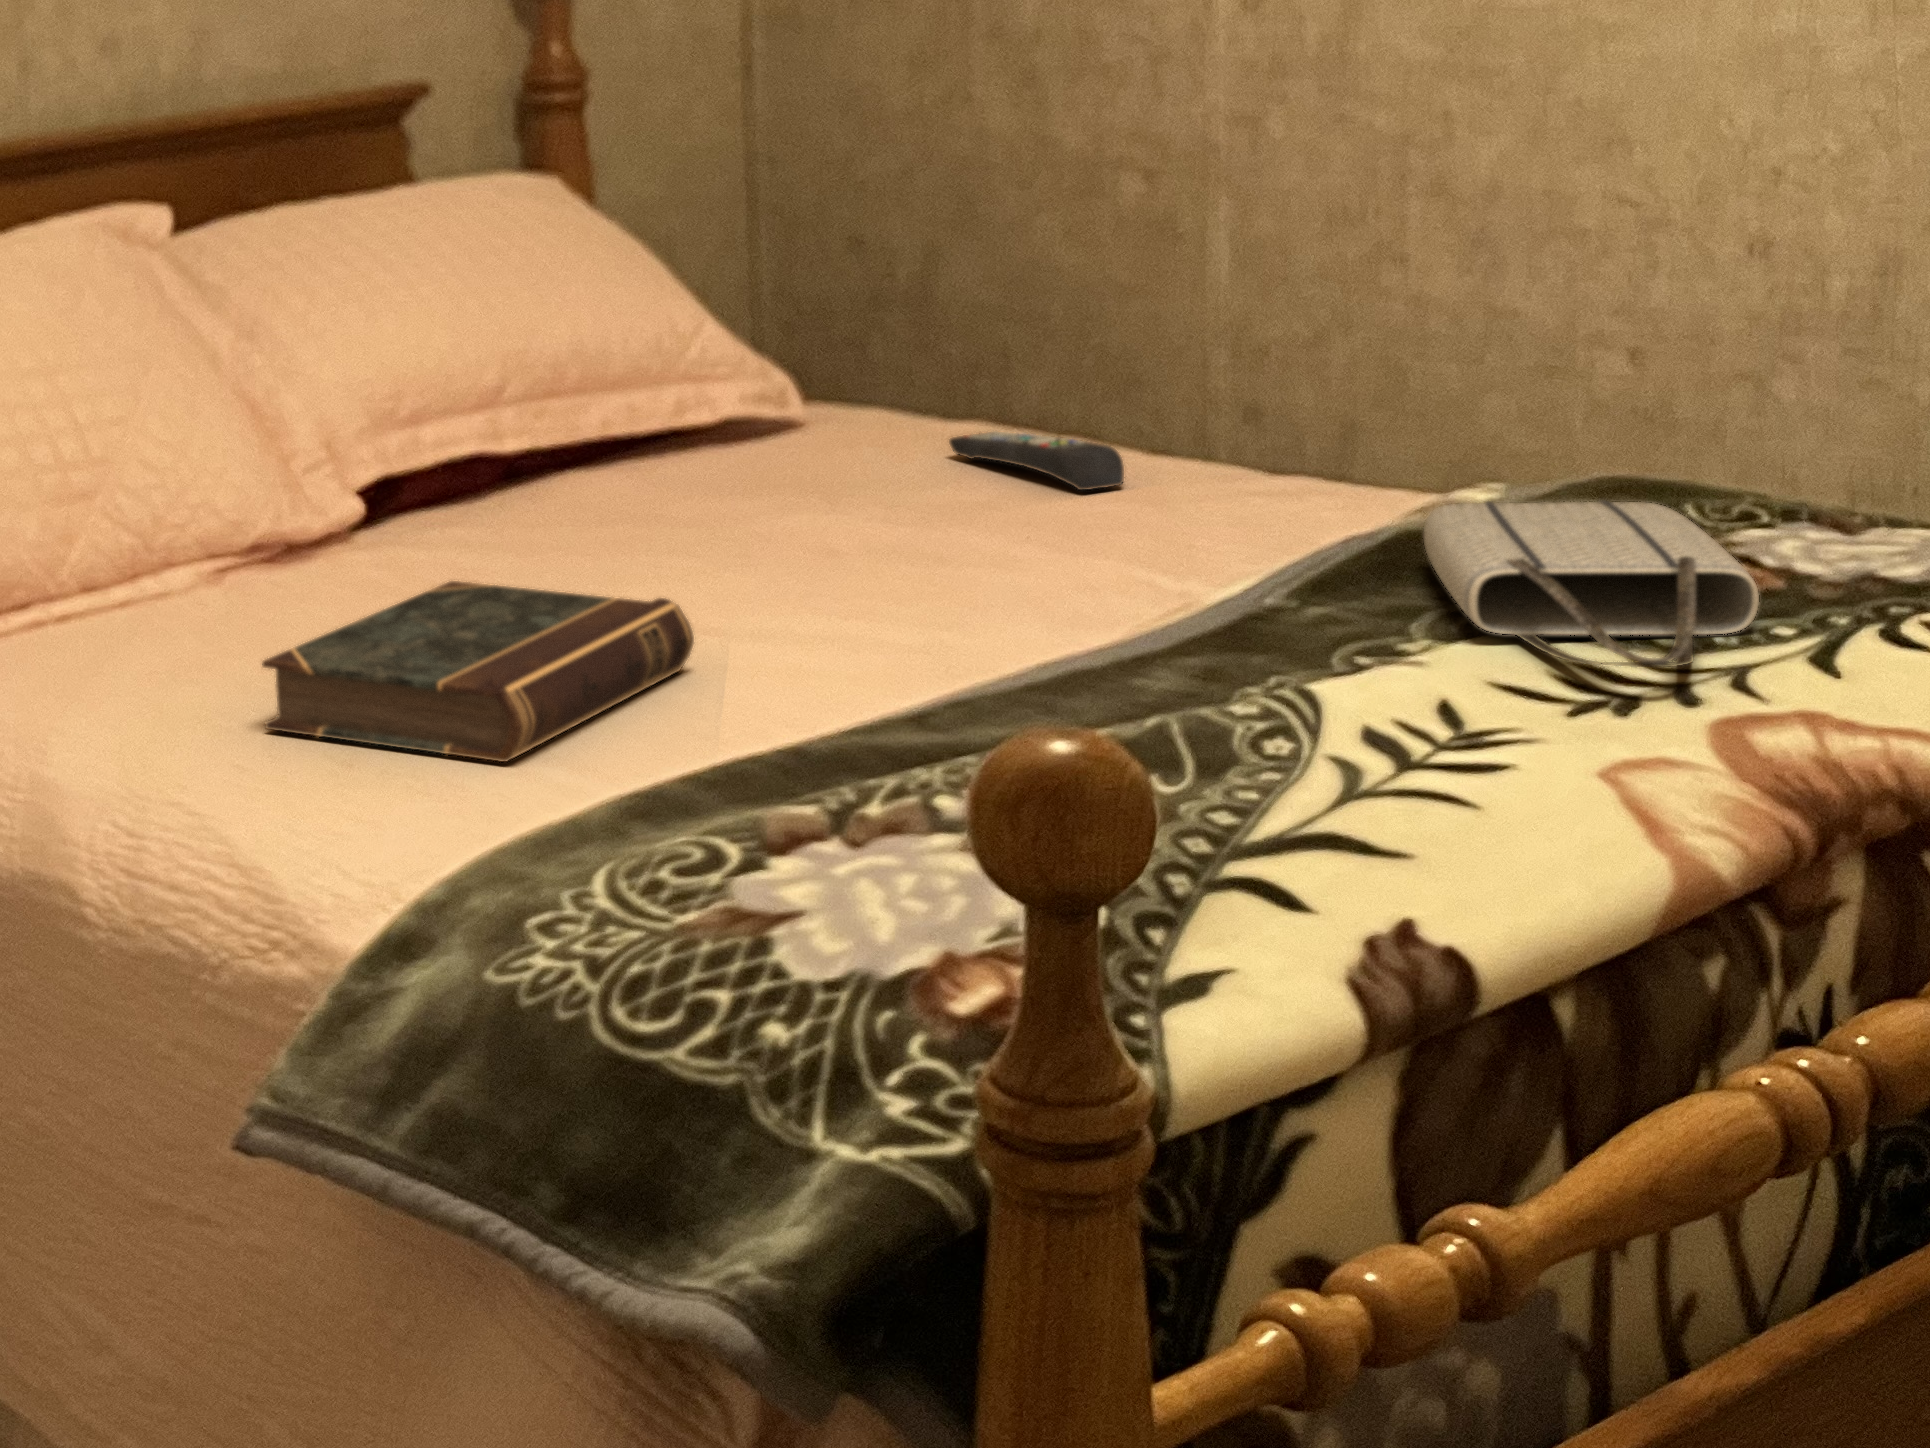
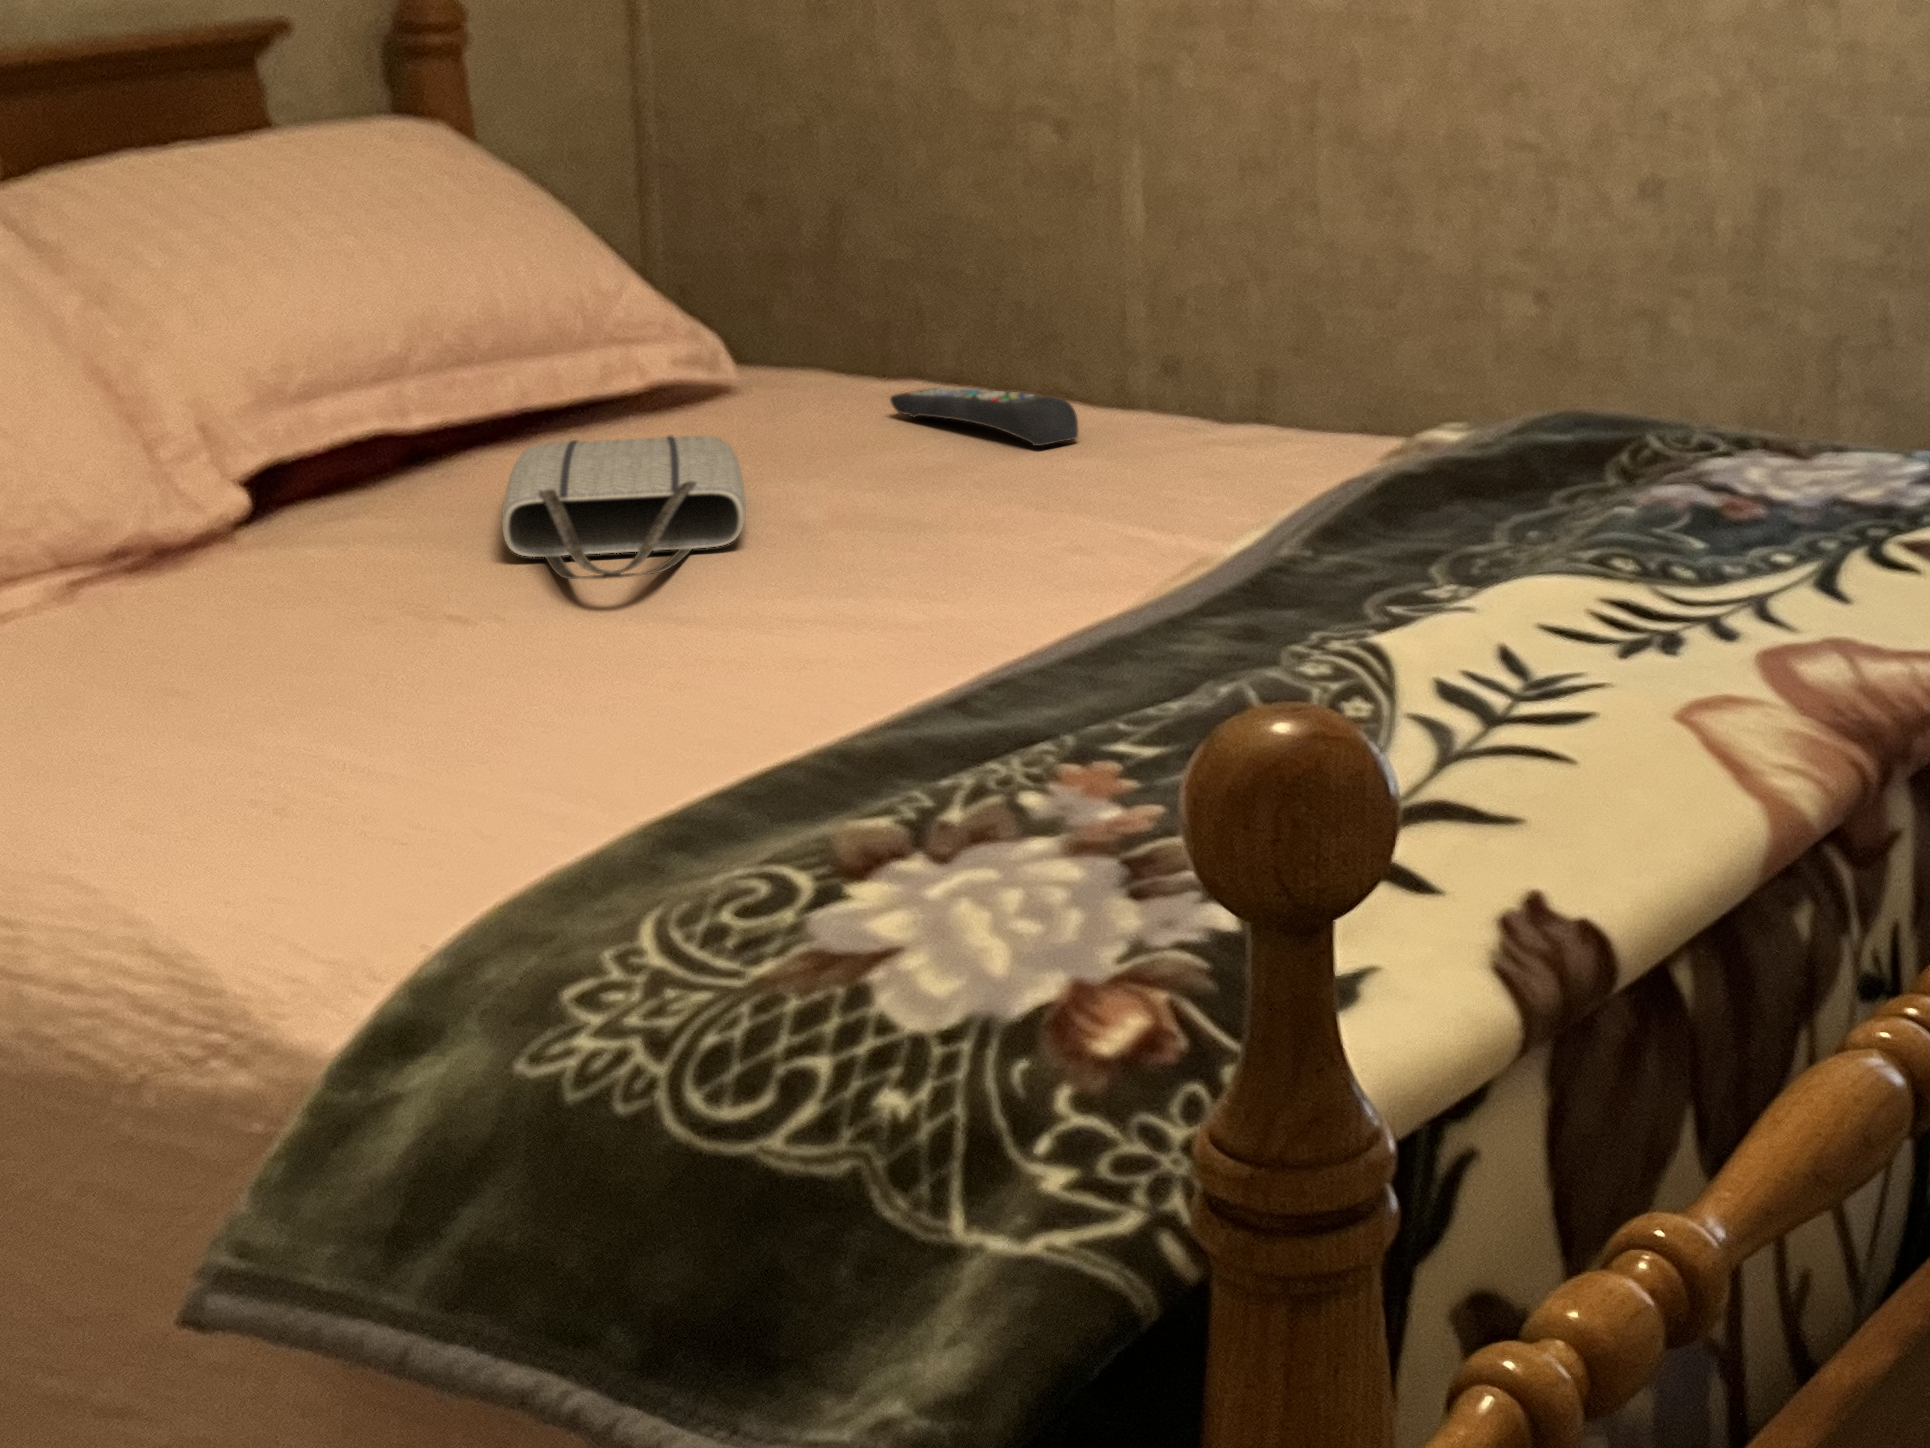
tote bag: present [1424,500,1759,667] -> present [502,436,746,579]
book: present [262,581,694,762] -> none [167,578,676,791]

